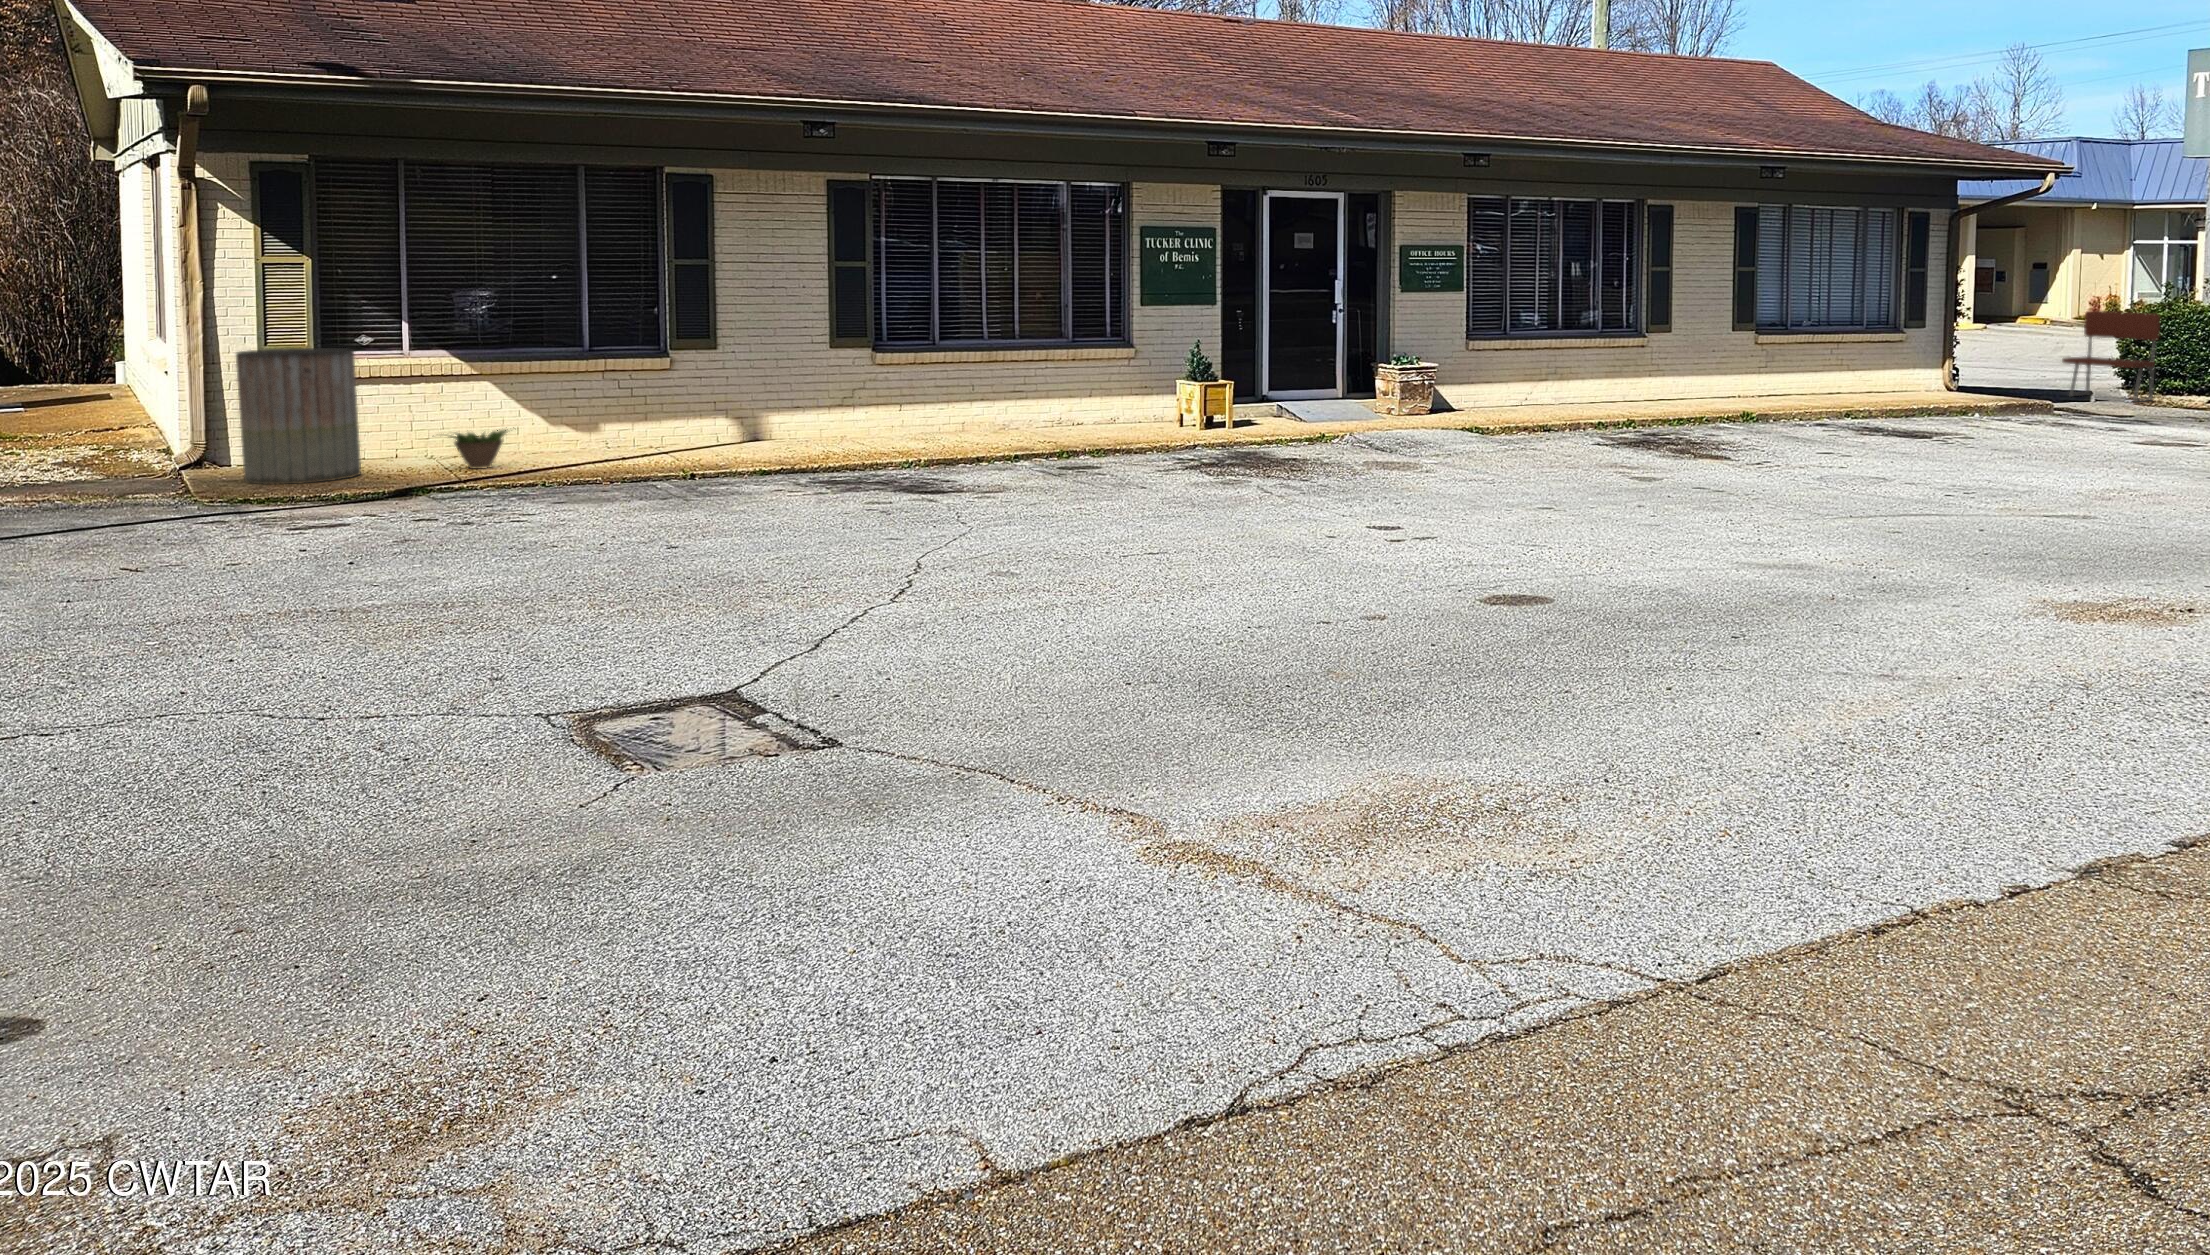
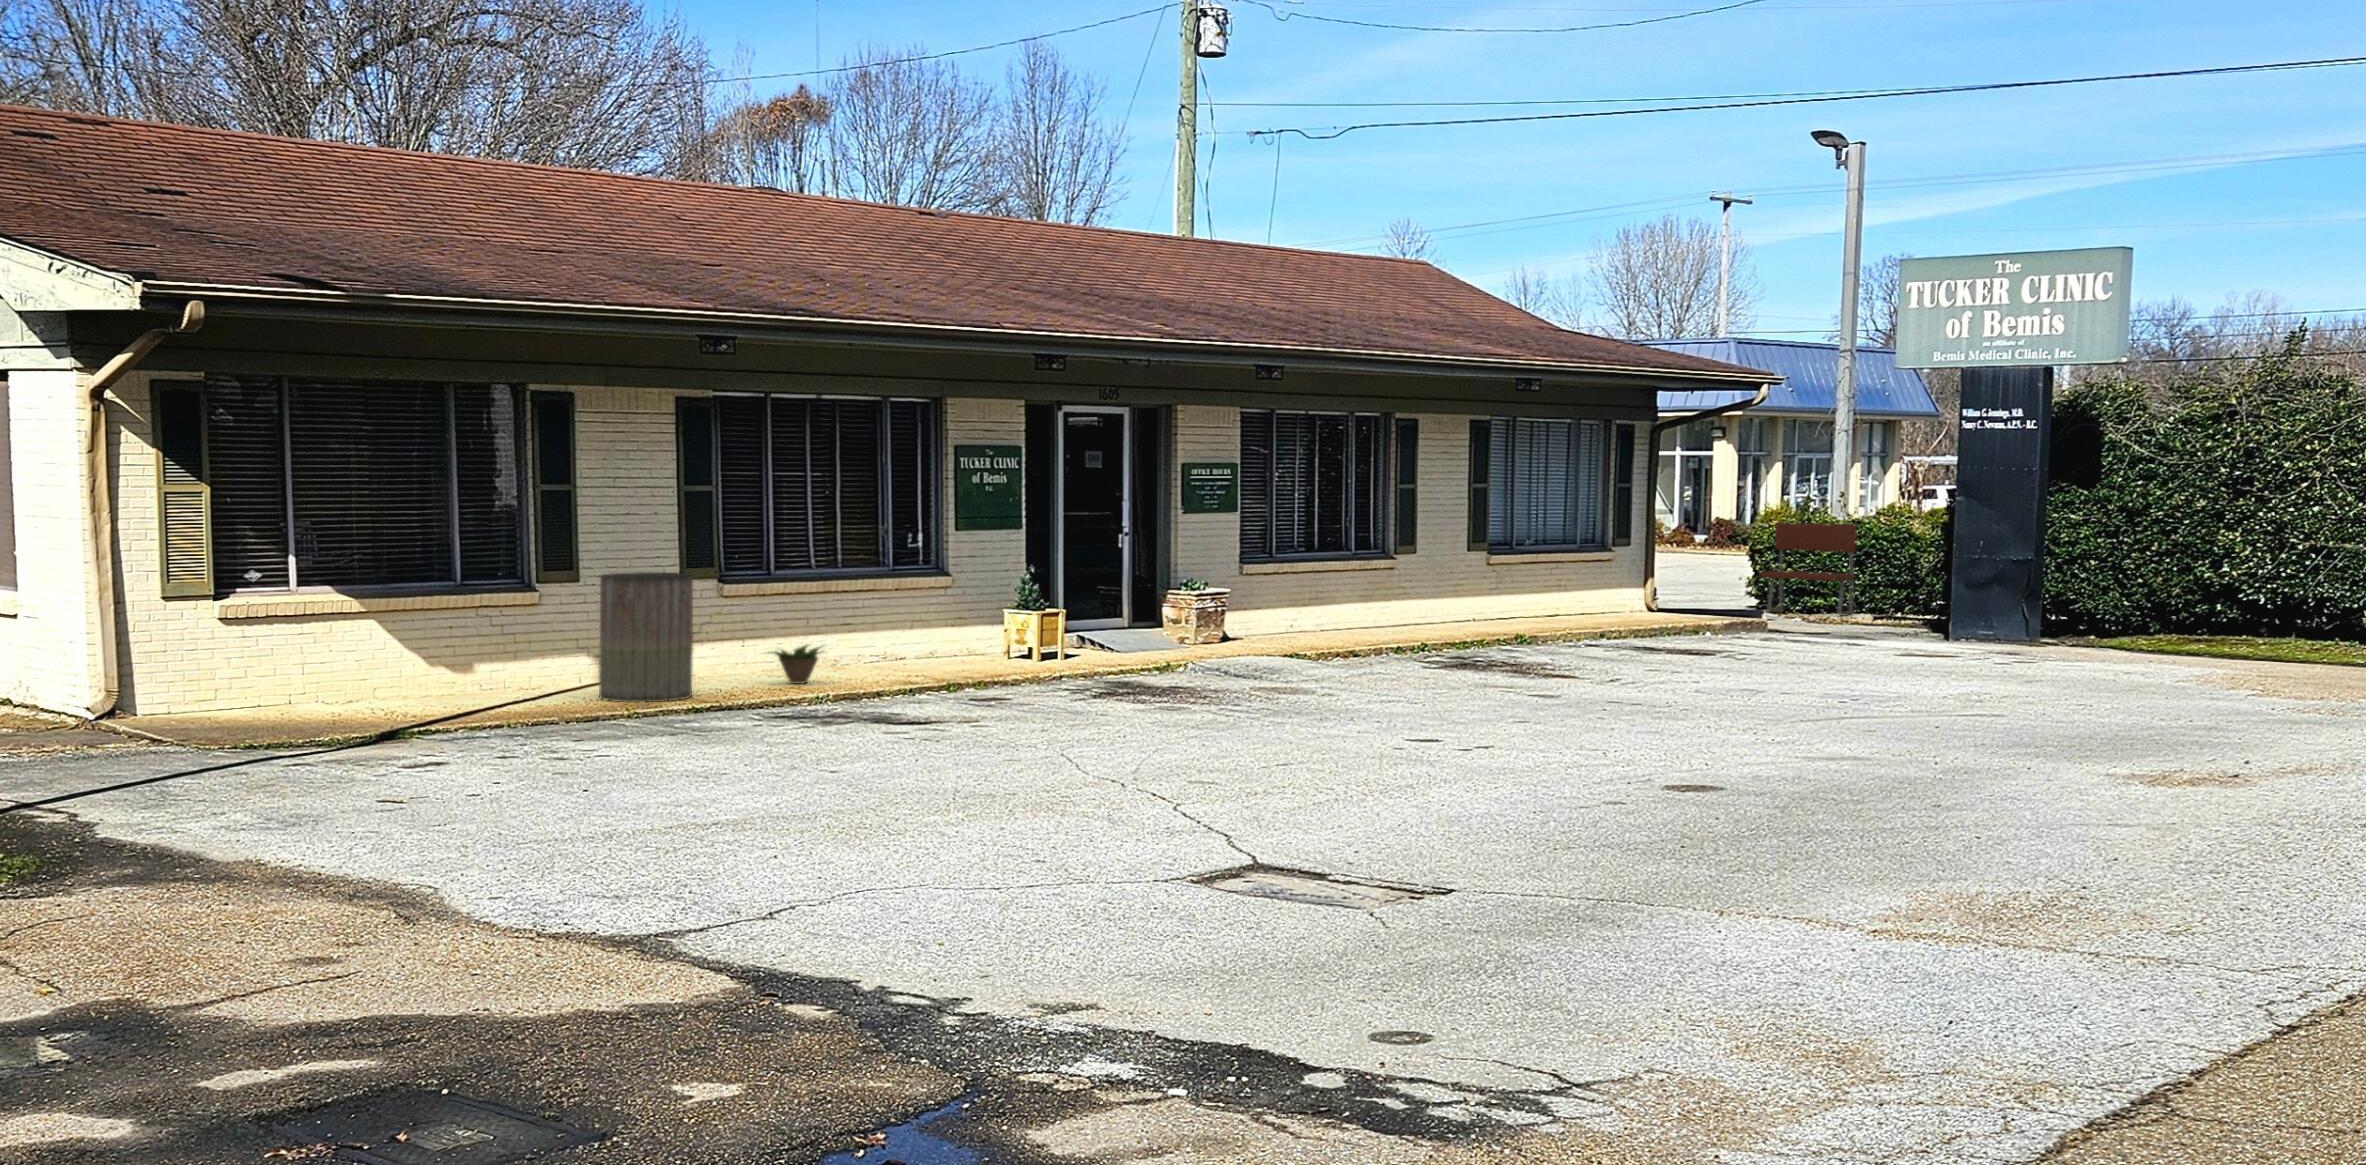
trash can: present [236,348,361,484] -> present [599,572,693,702]
decorative plant: present [450,430,507,469] -> present [768,644,821,684]

